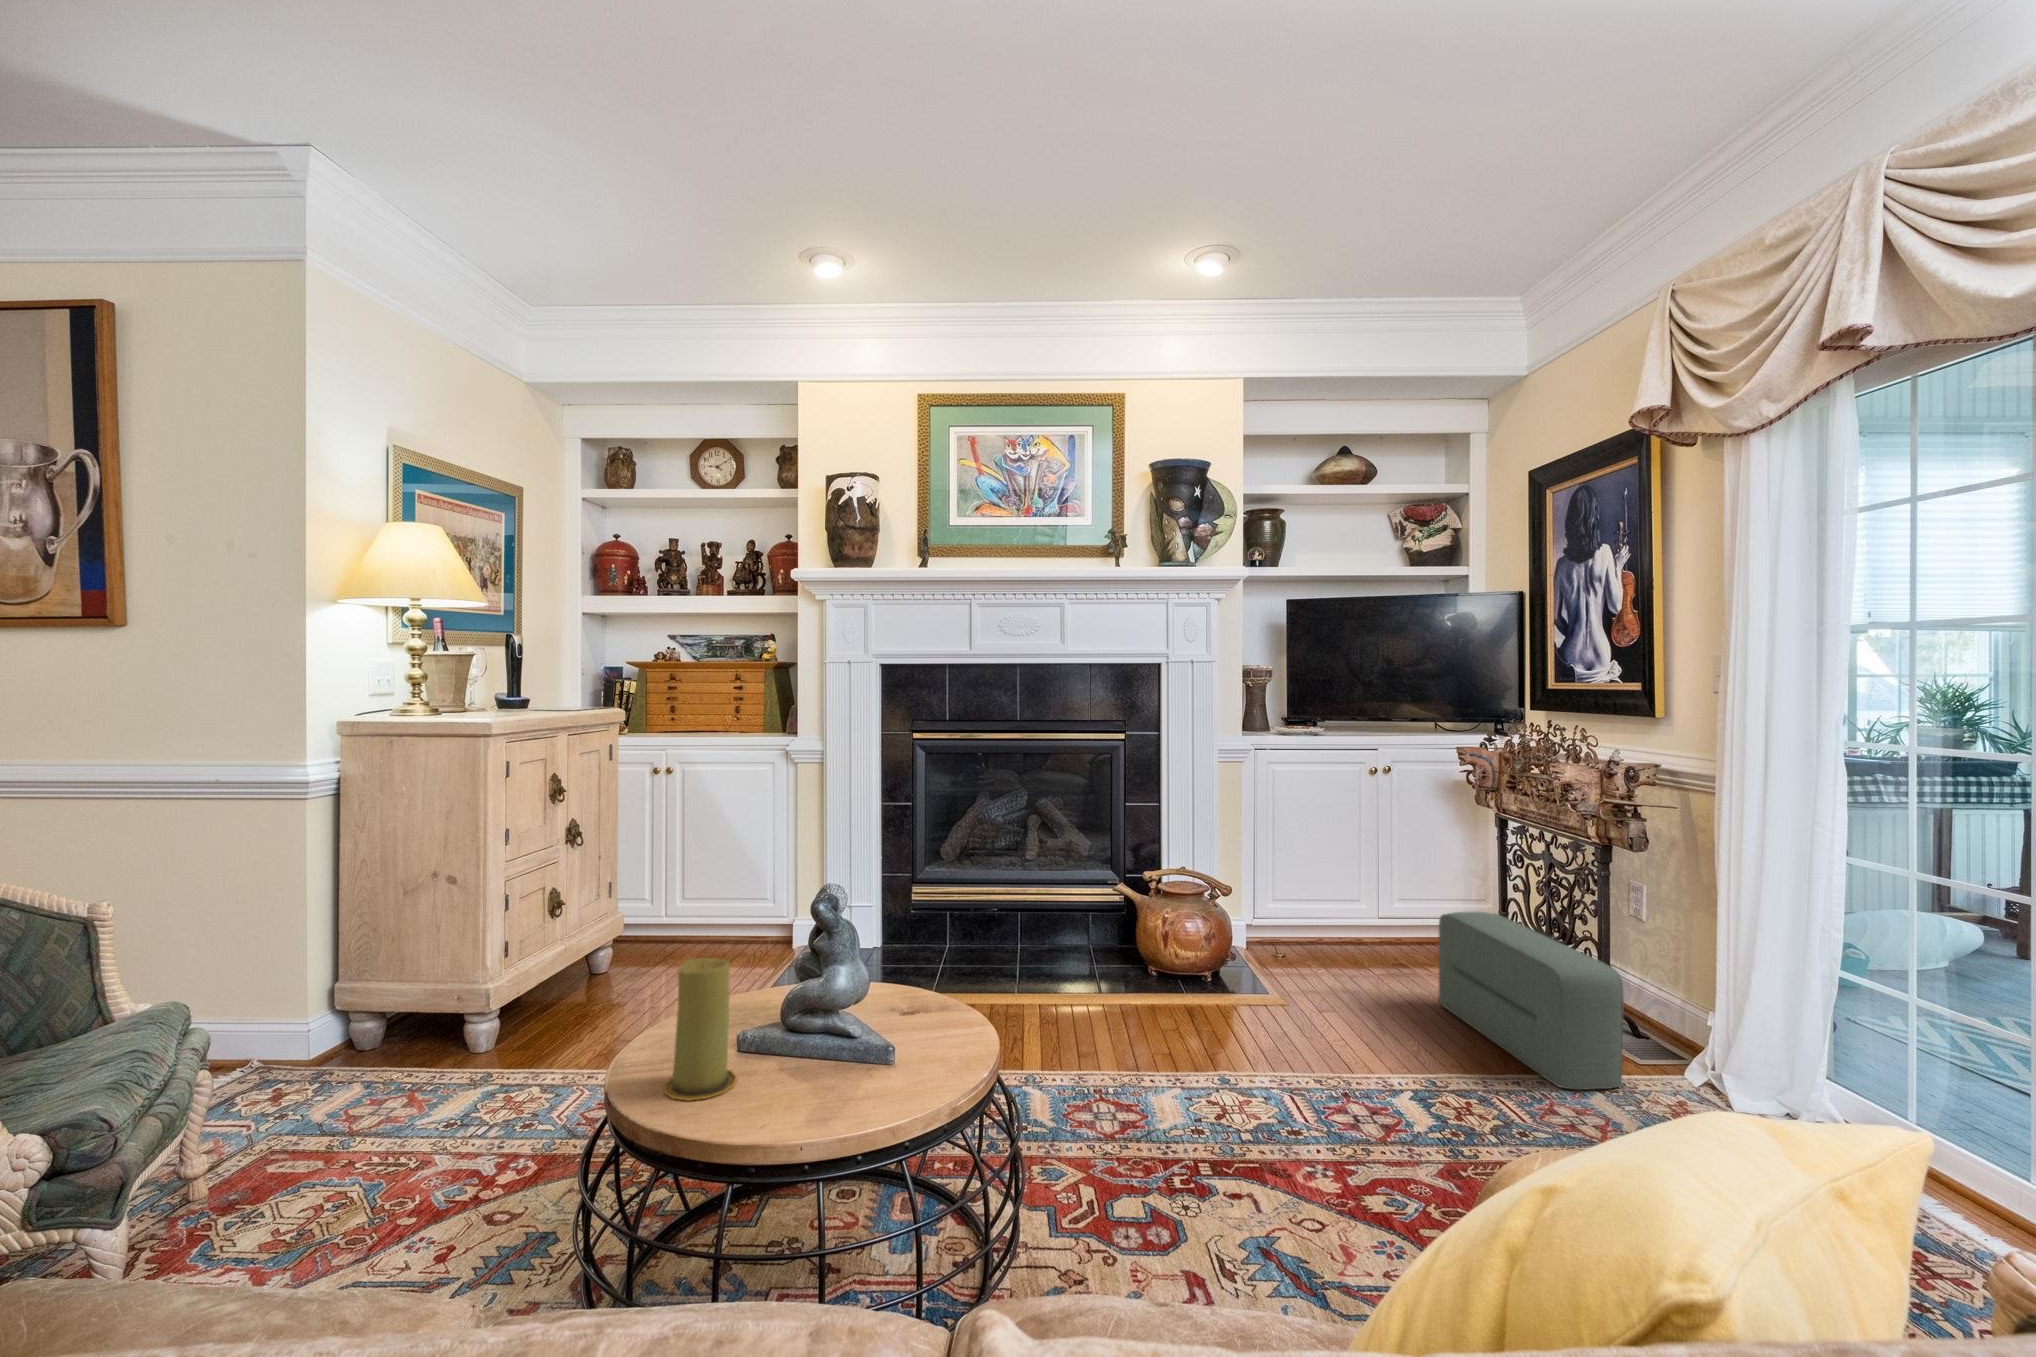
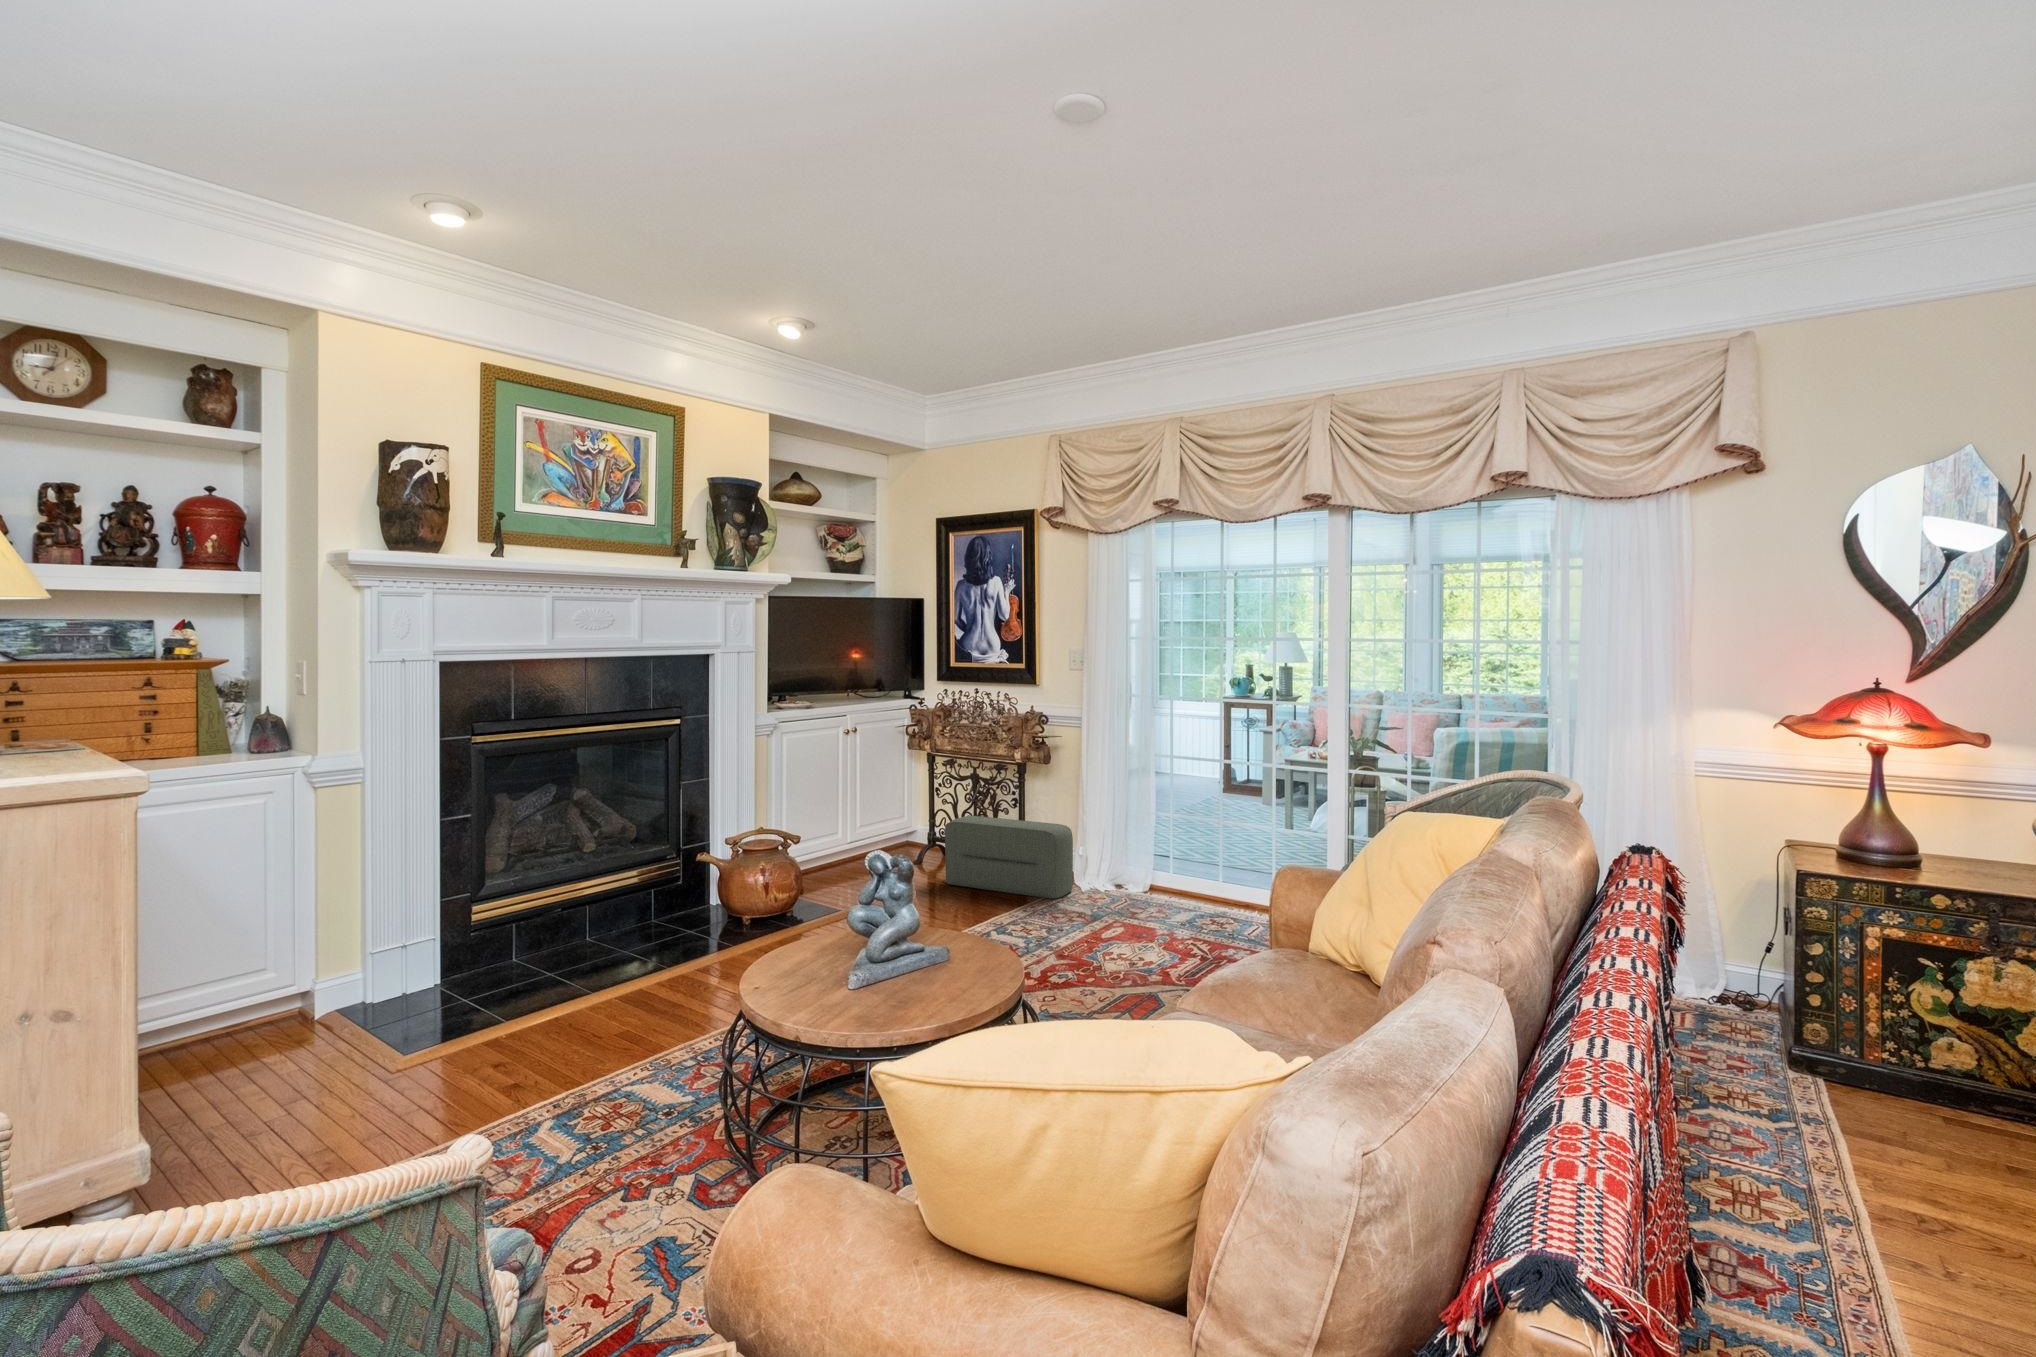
candle: present [664,958,737,1101] -> none [936,885,985,980]

